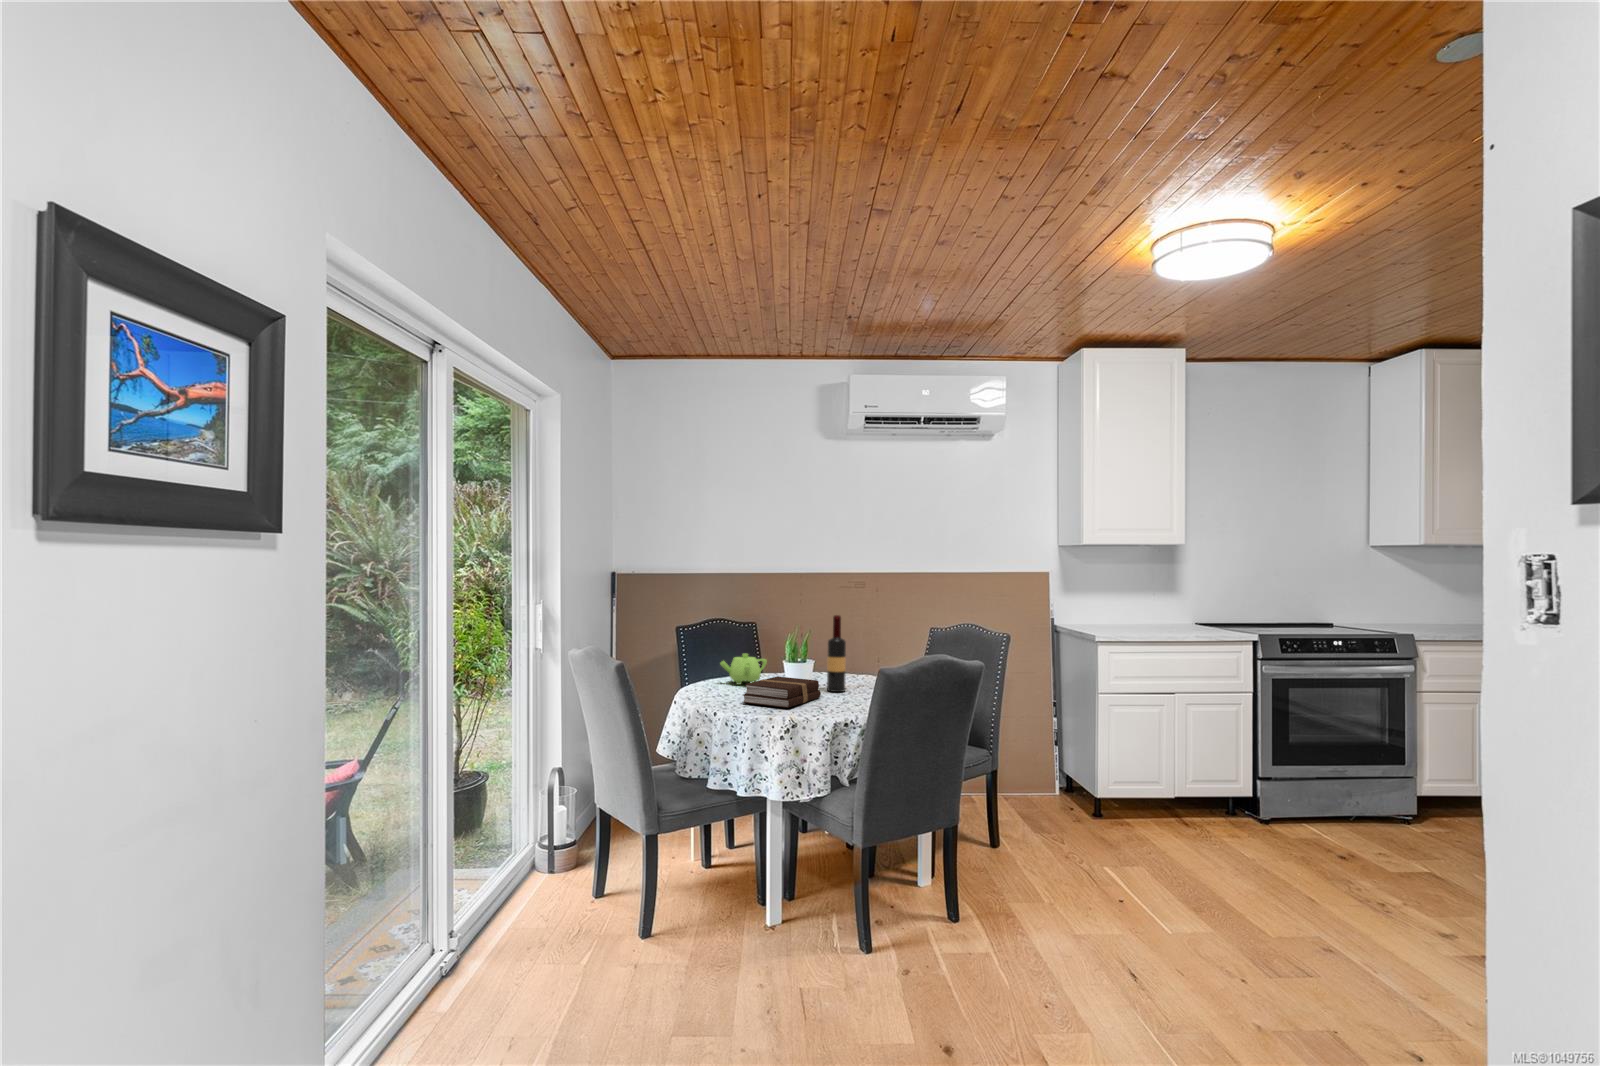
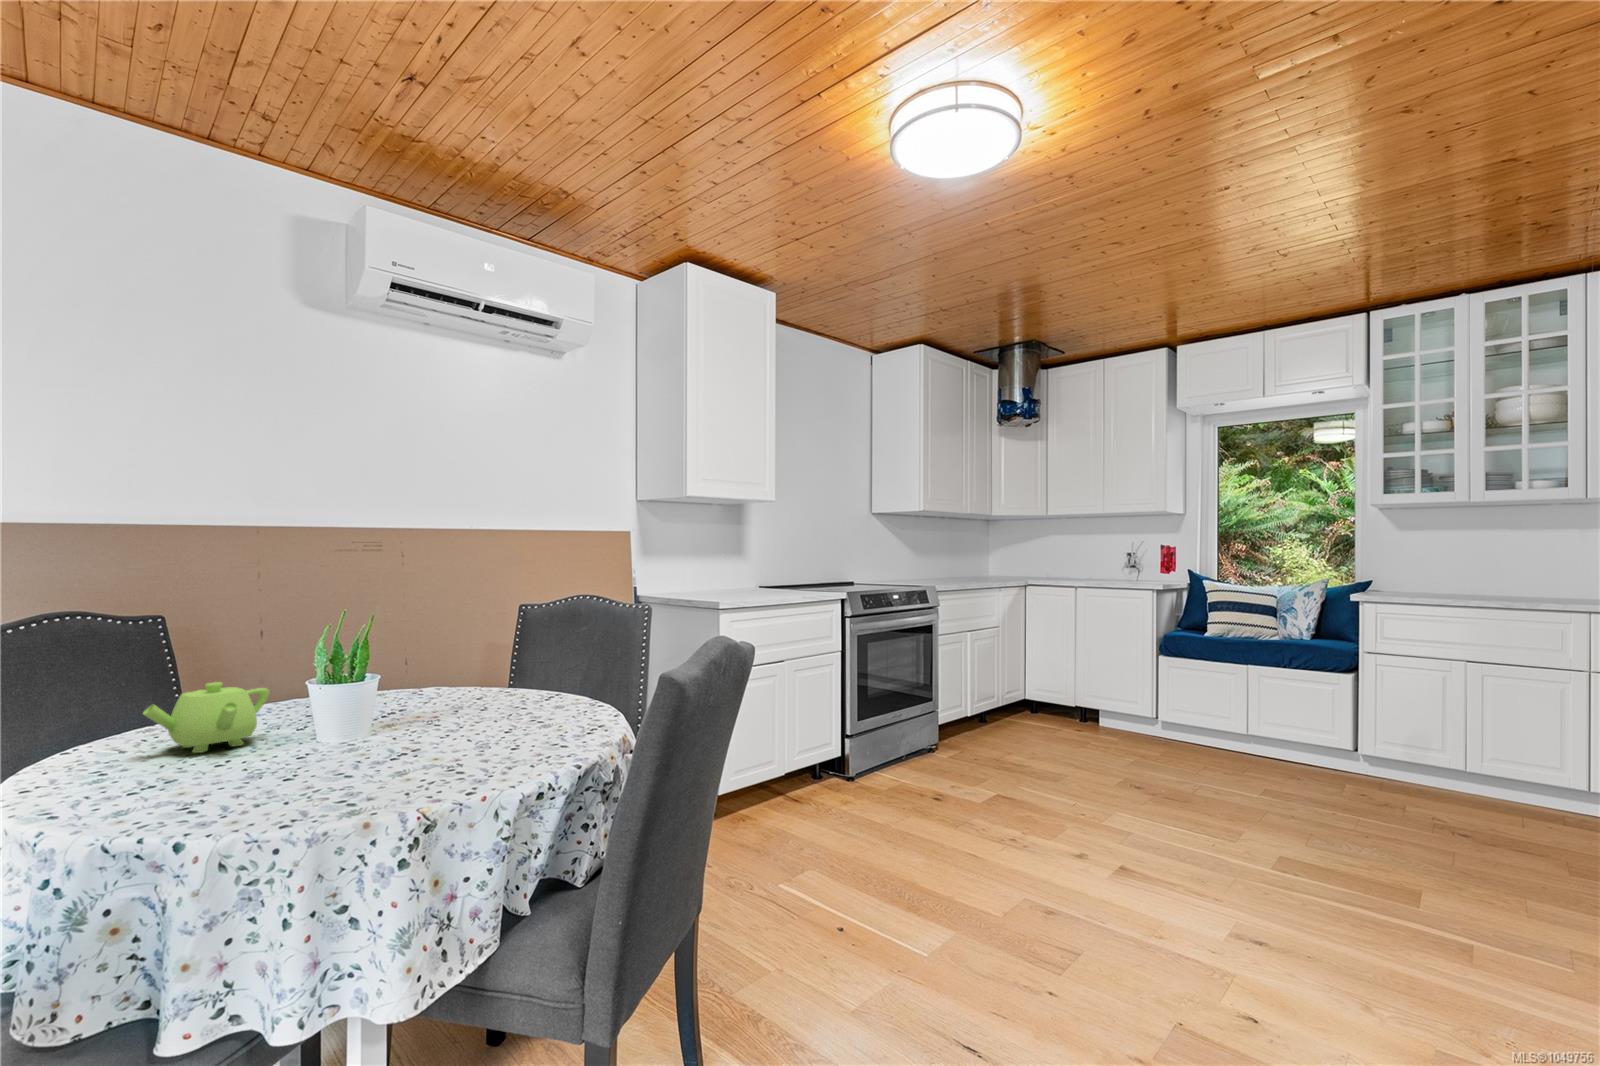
wine bottle: present [827,615,846,692] -> none [424,587,462,732]
book: present [743,676,821,708] -> none [257,716,431,799]

